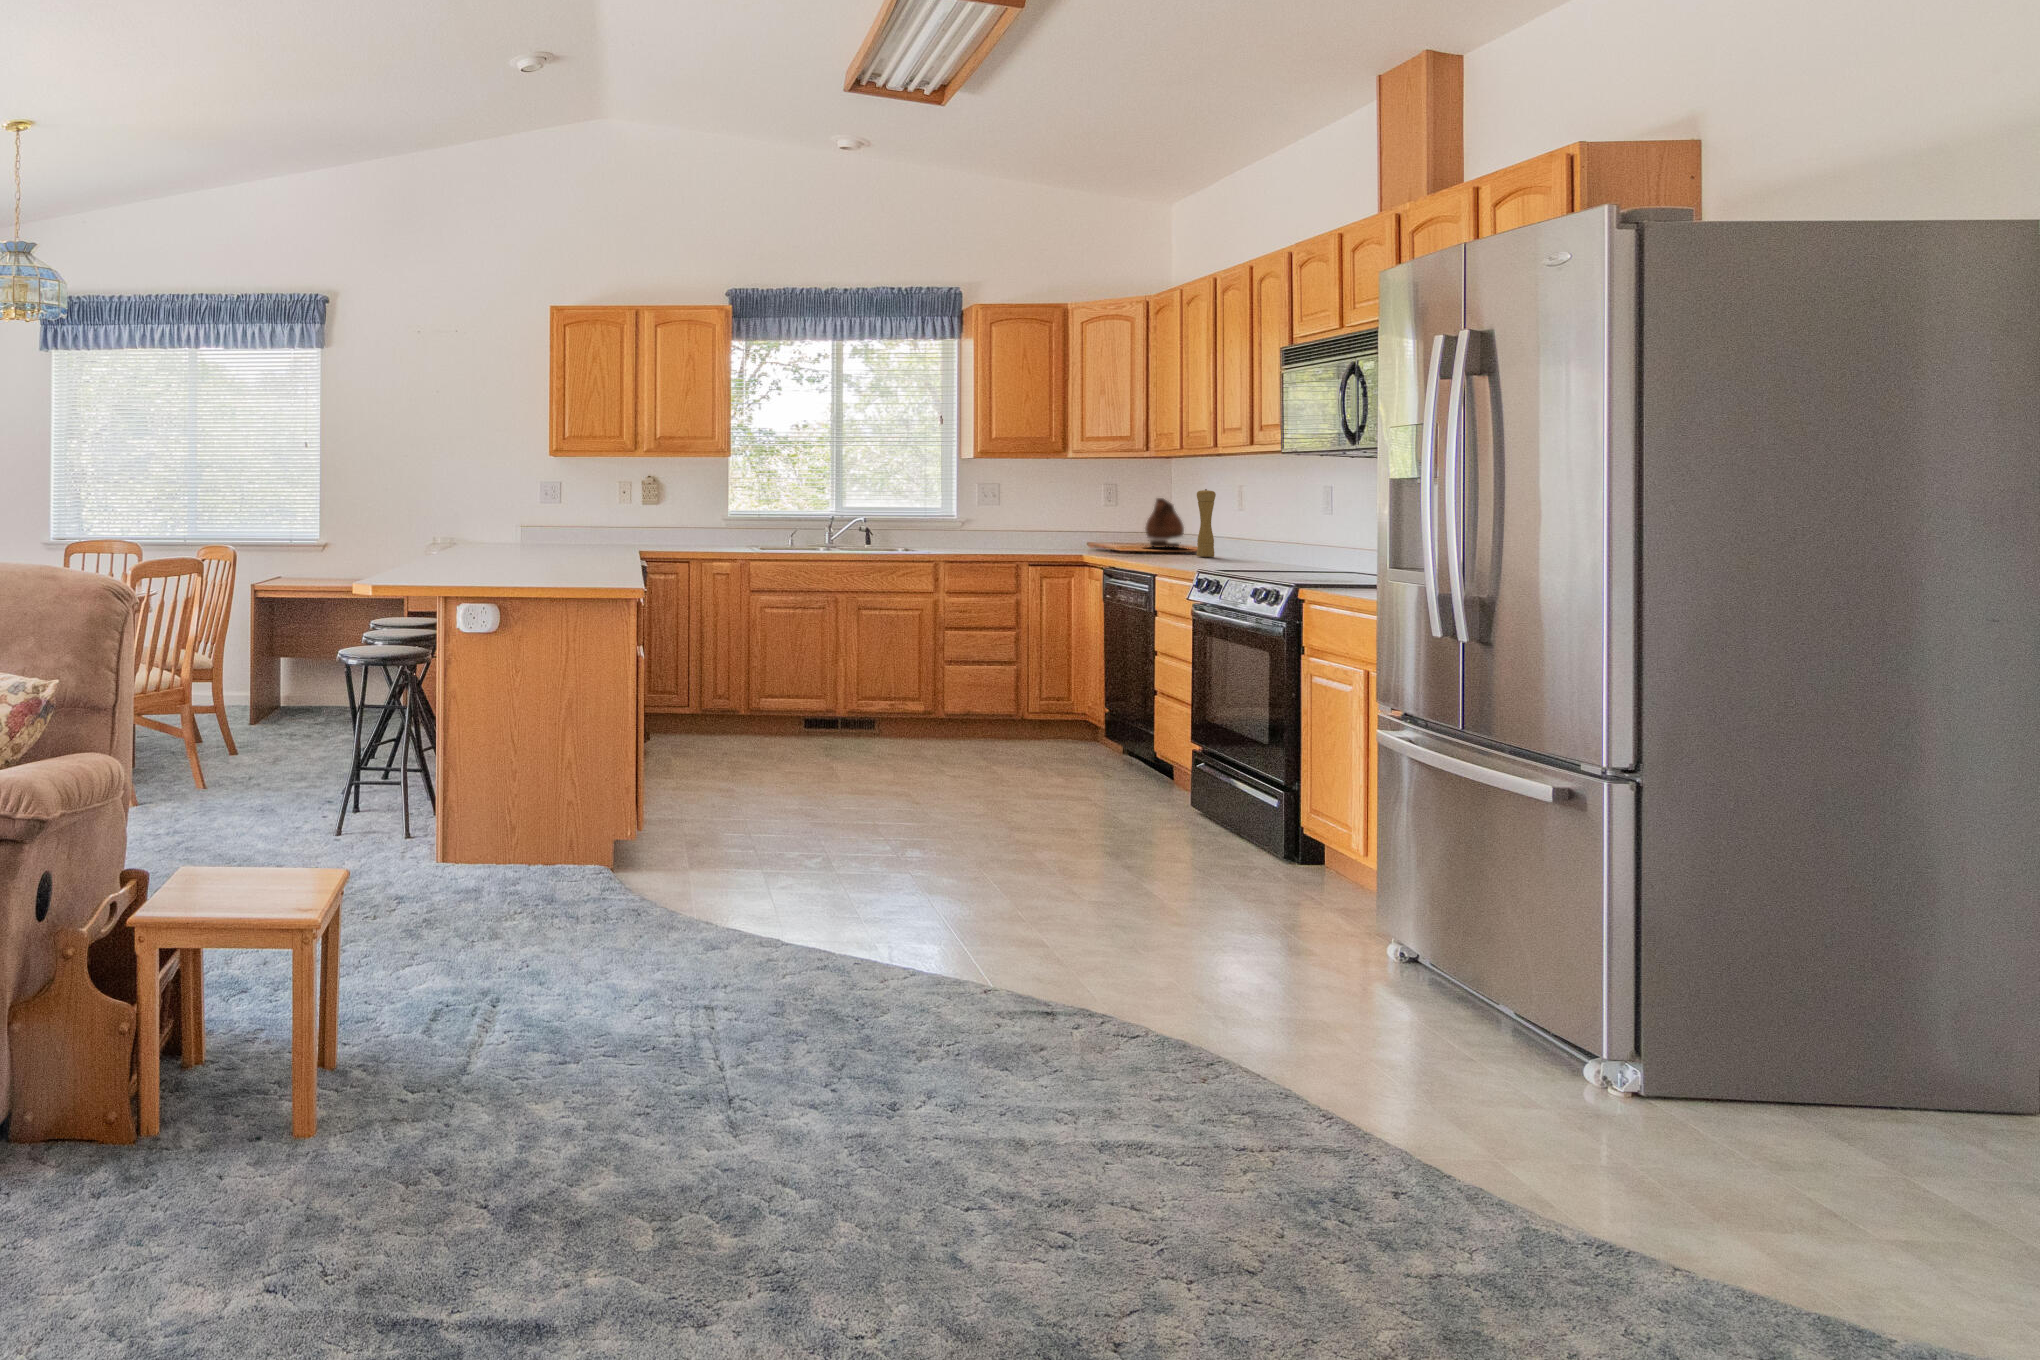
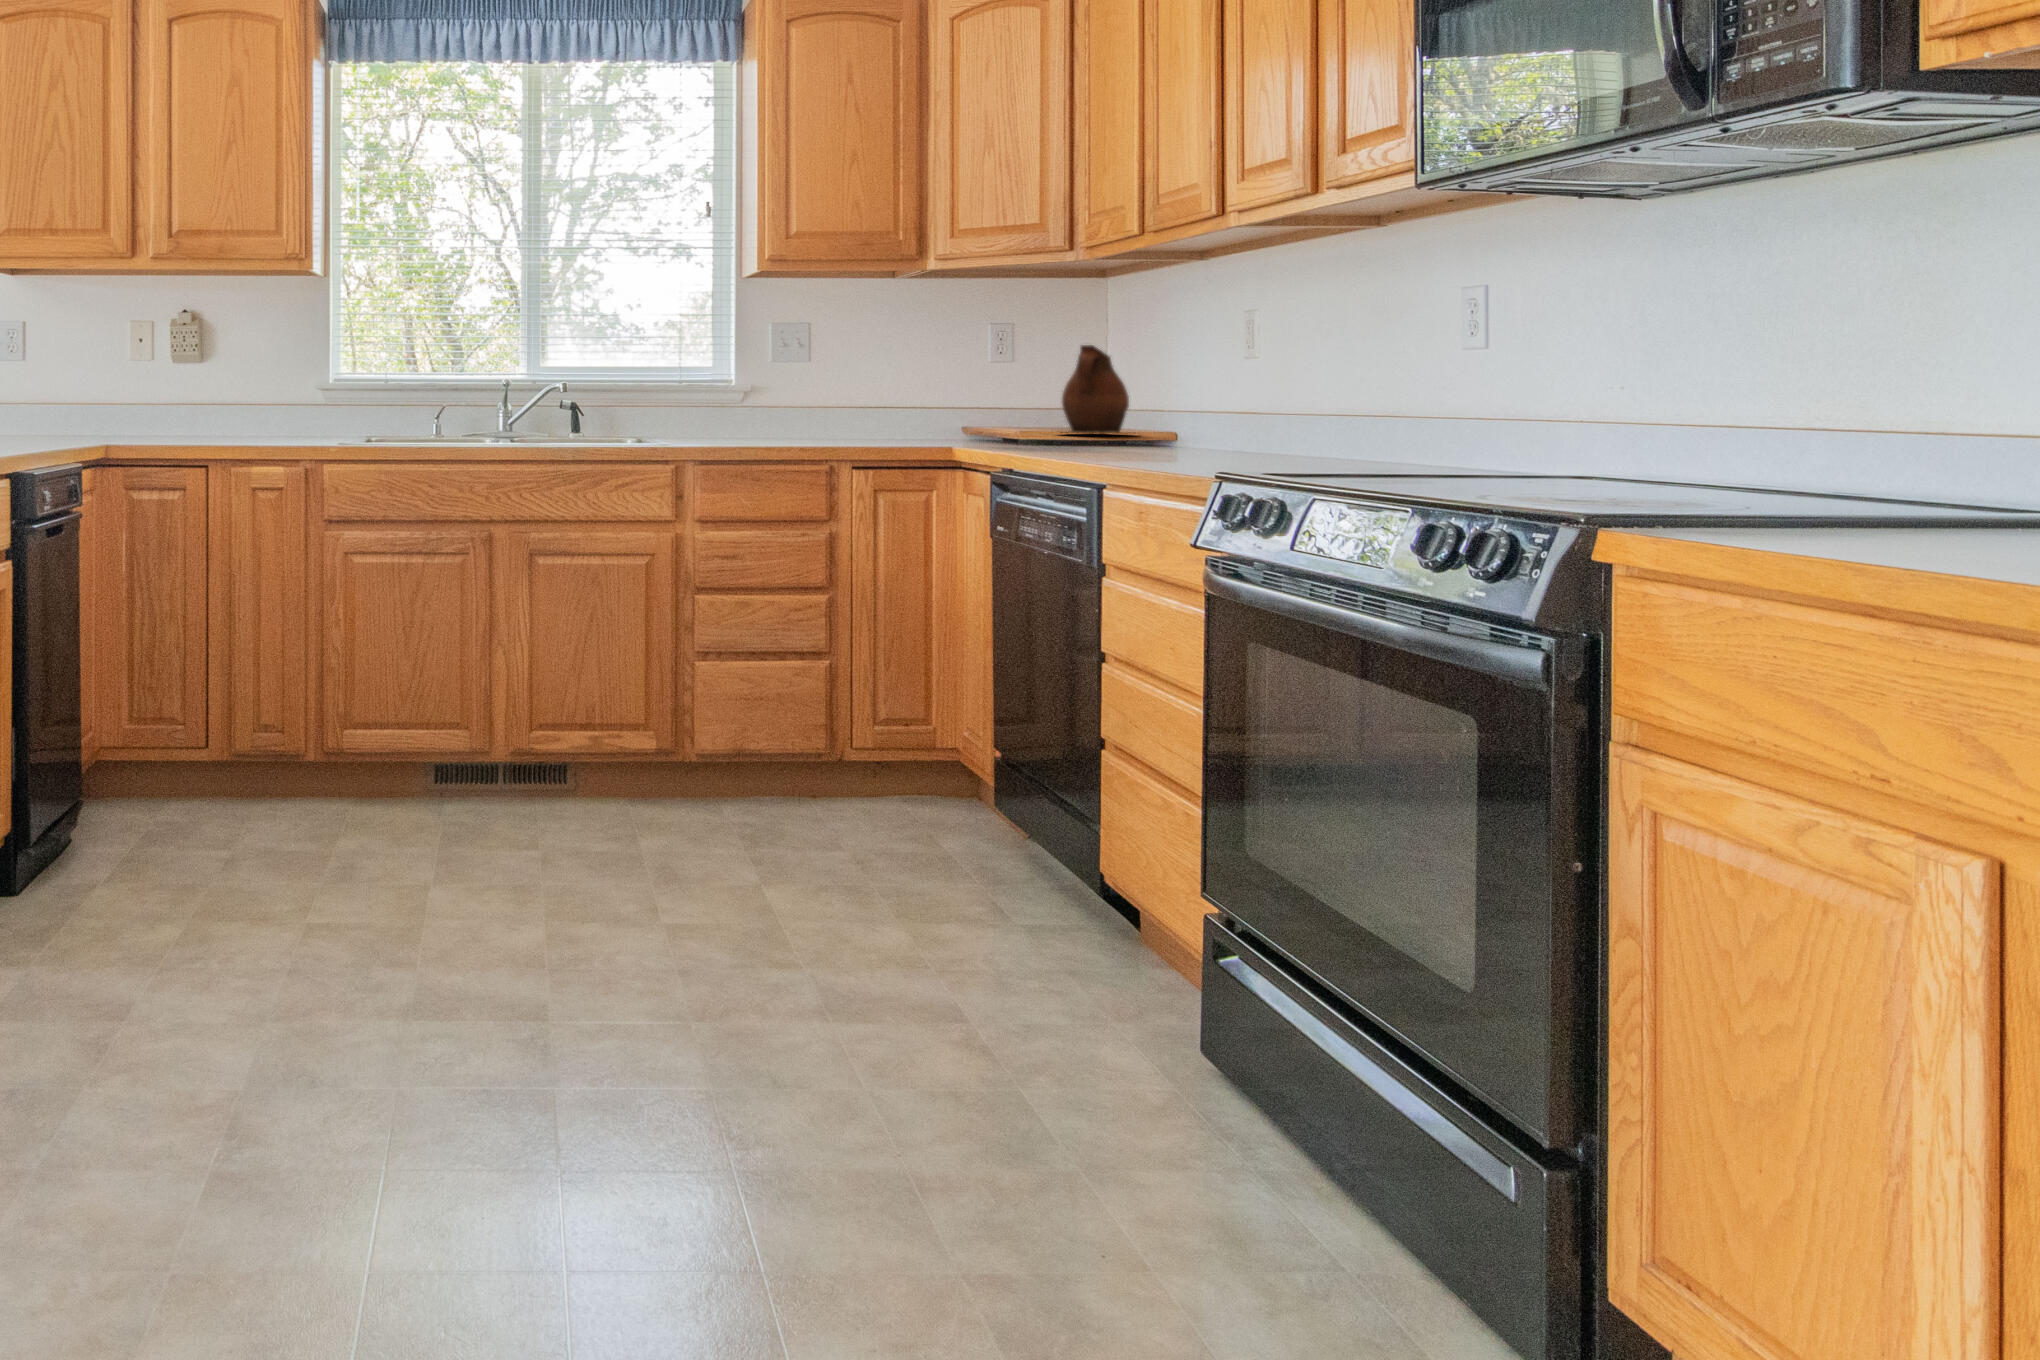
pepper mill: present [1197,489,1216,557] -> none [1169,314,1206,447]

